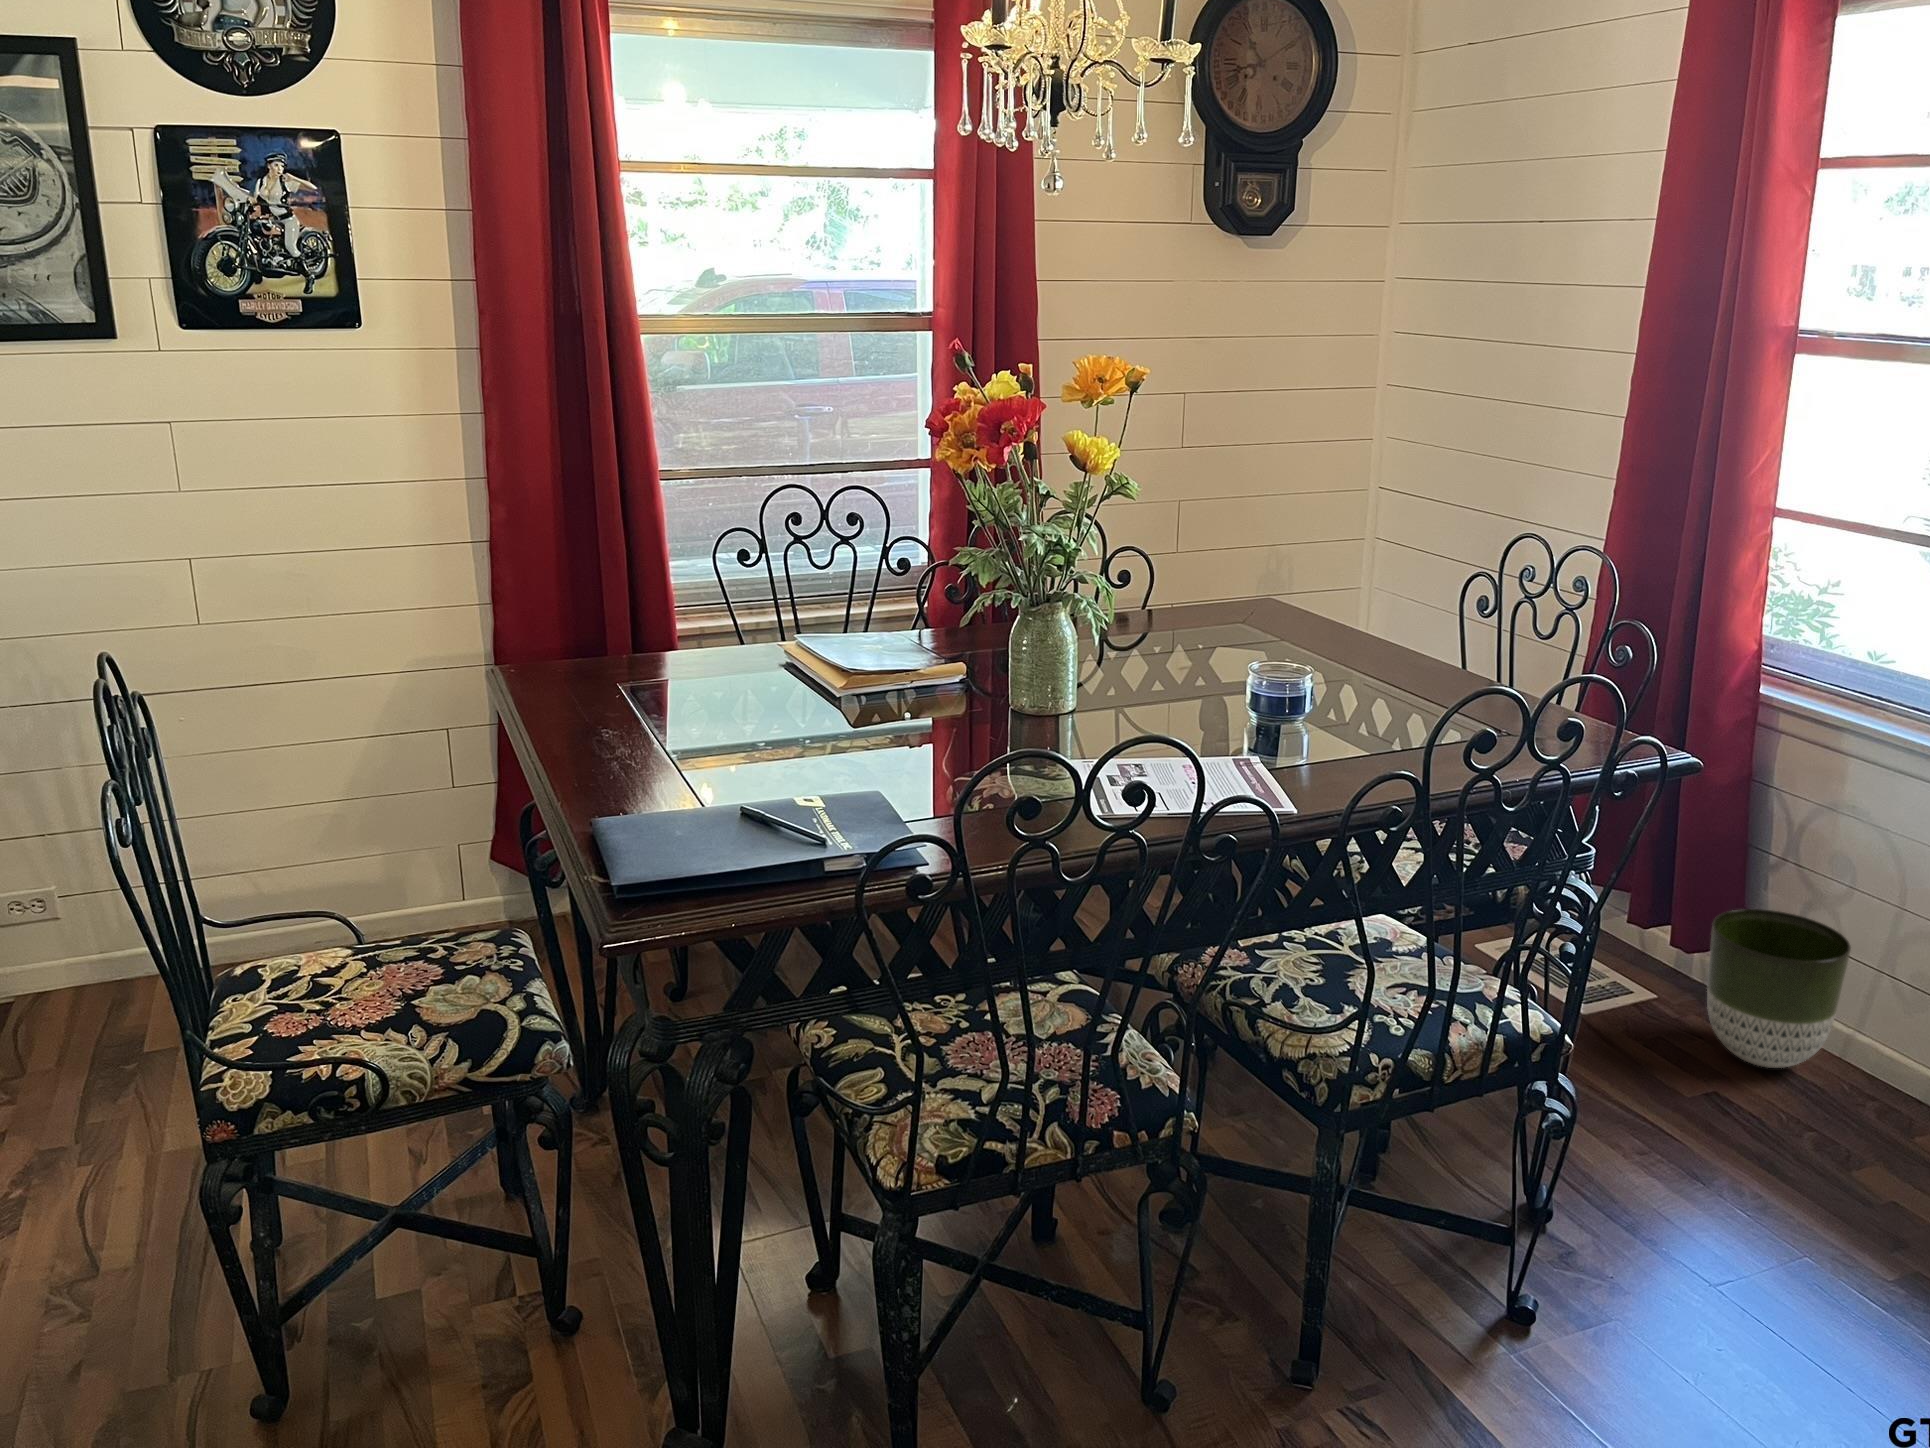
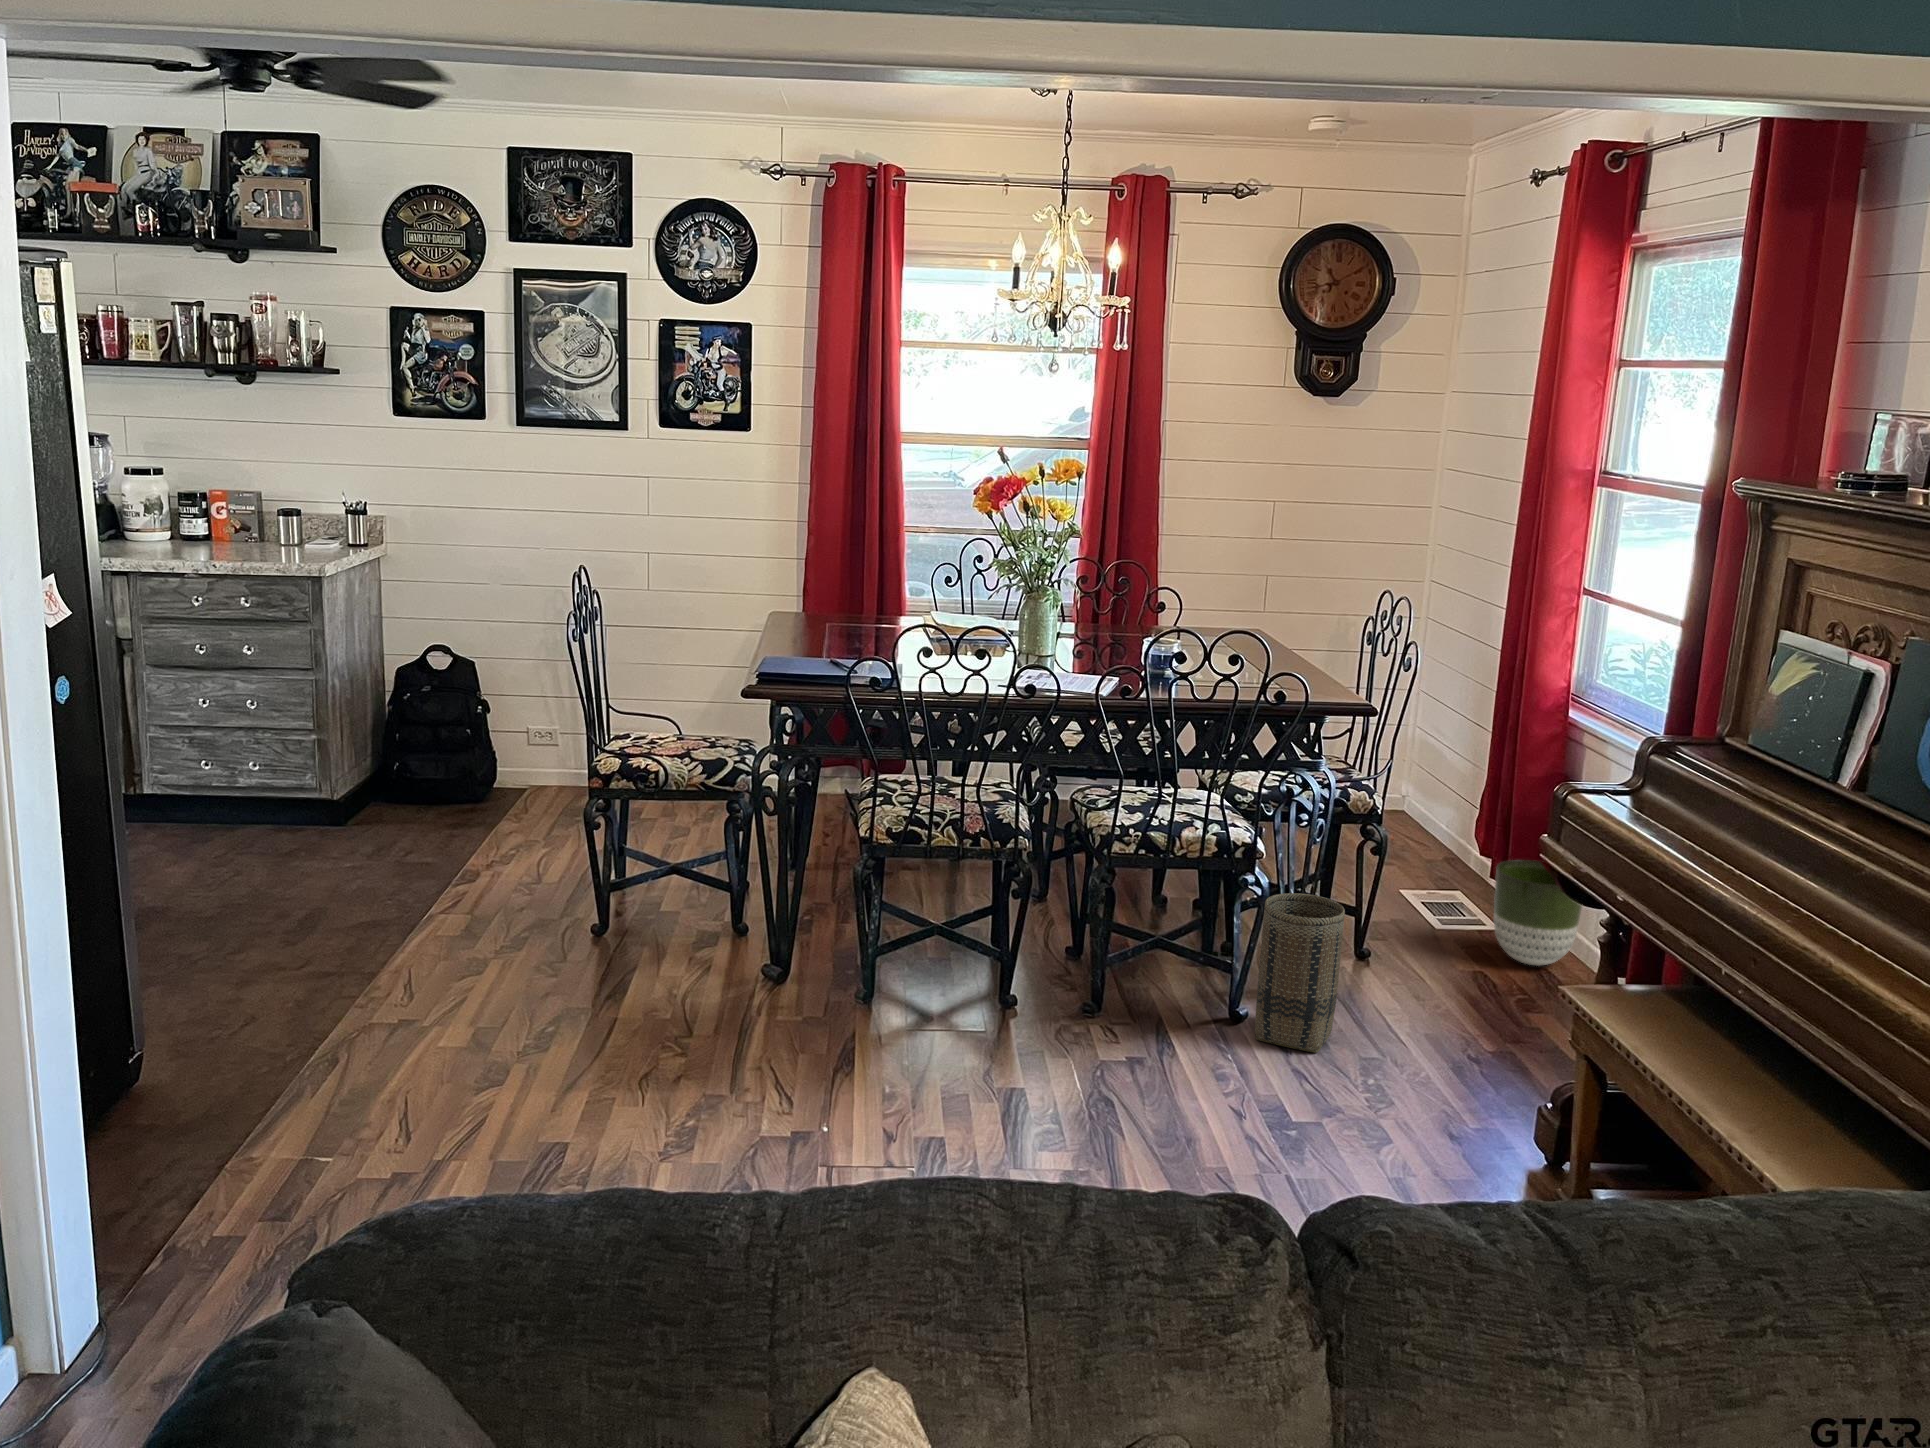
basket: none [1584,1103,1756,1385] -> present [1255,893,1345,1053]

